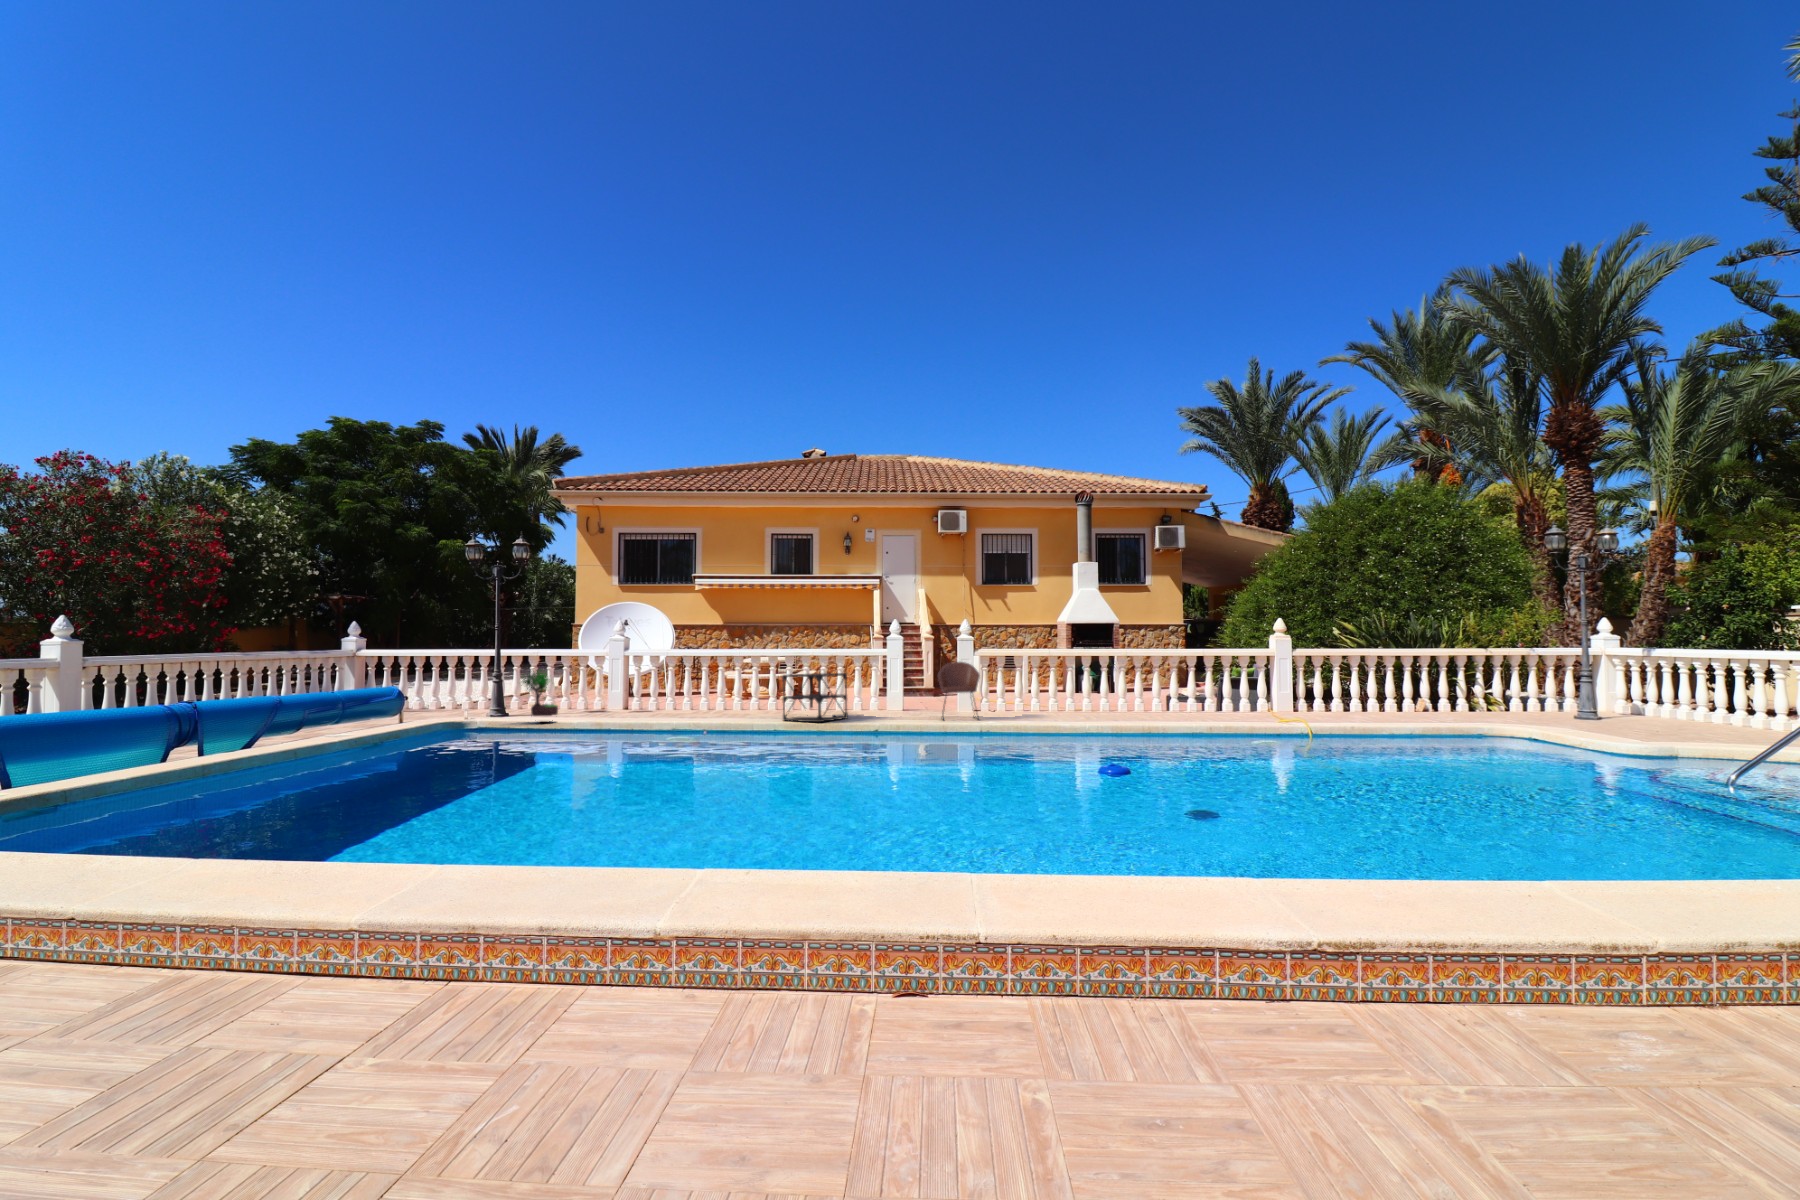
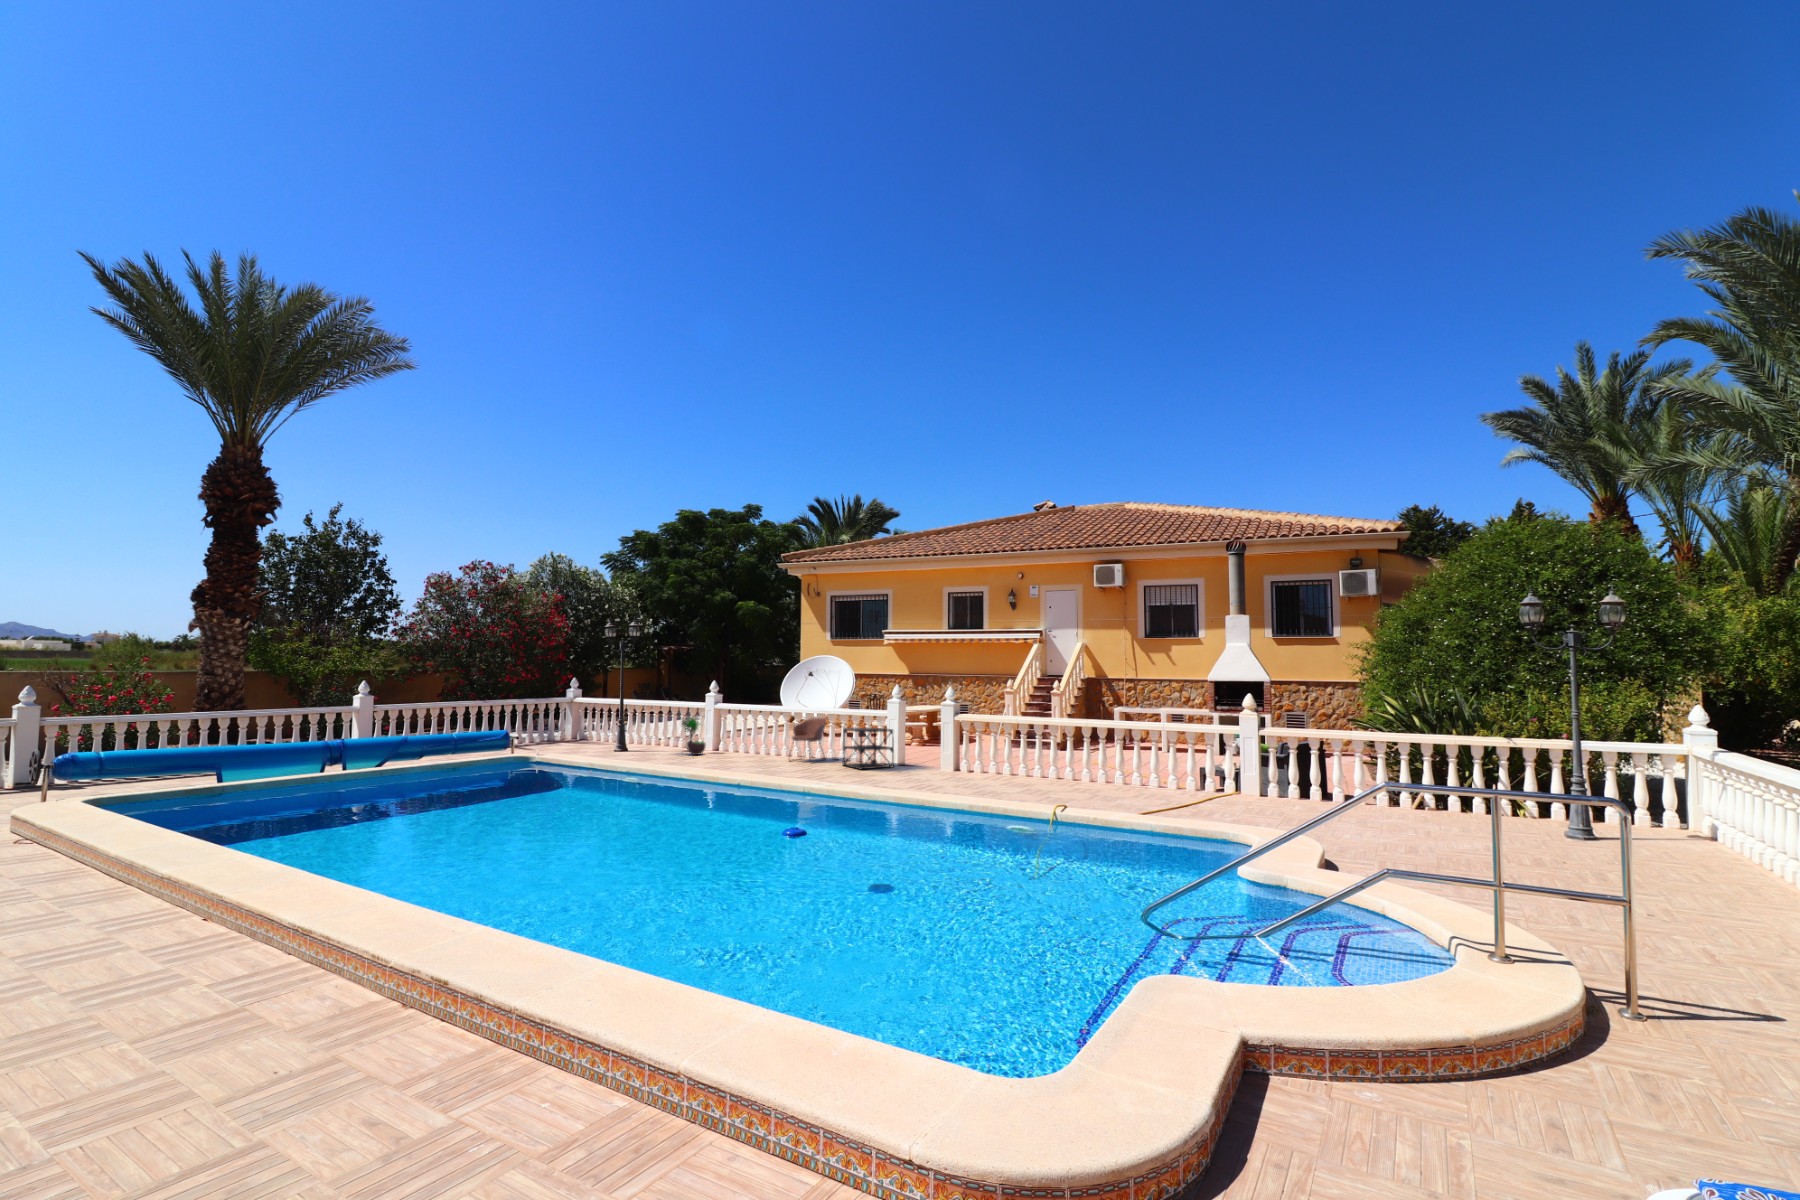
chair: present [938,662,980,719] -> present [792,717,826,754]

